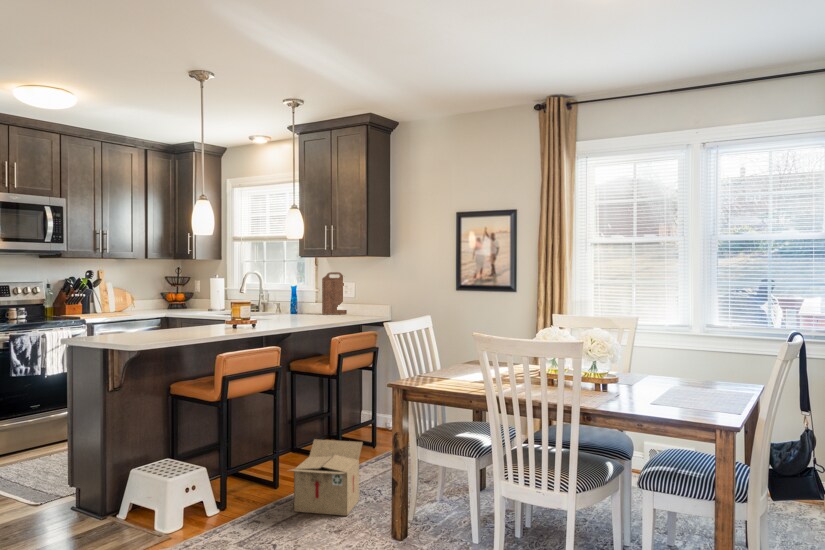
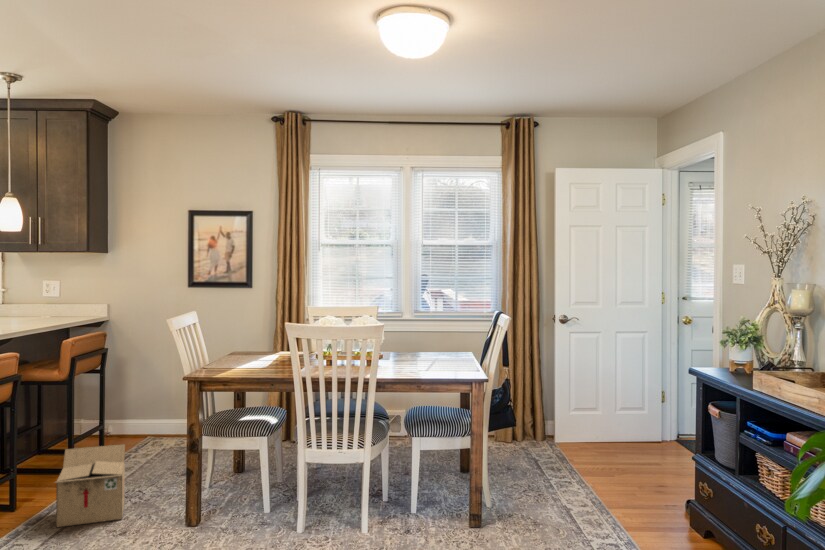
cutting board: present [322,272,347,314] -> none [14,269,47,317]

